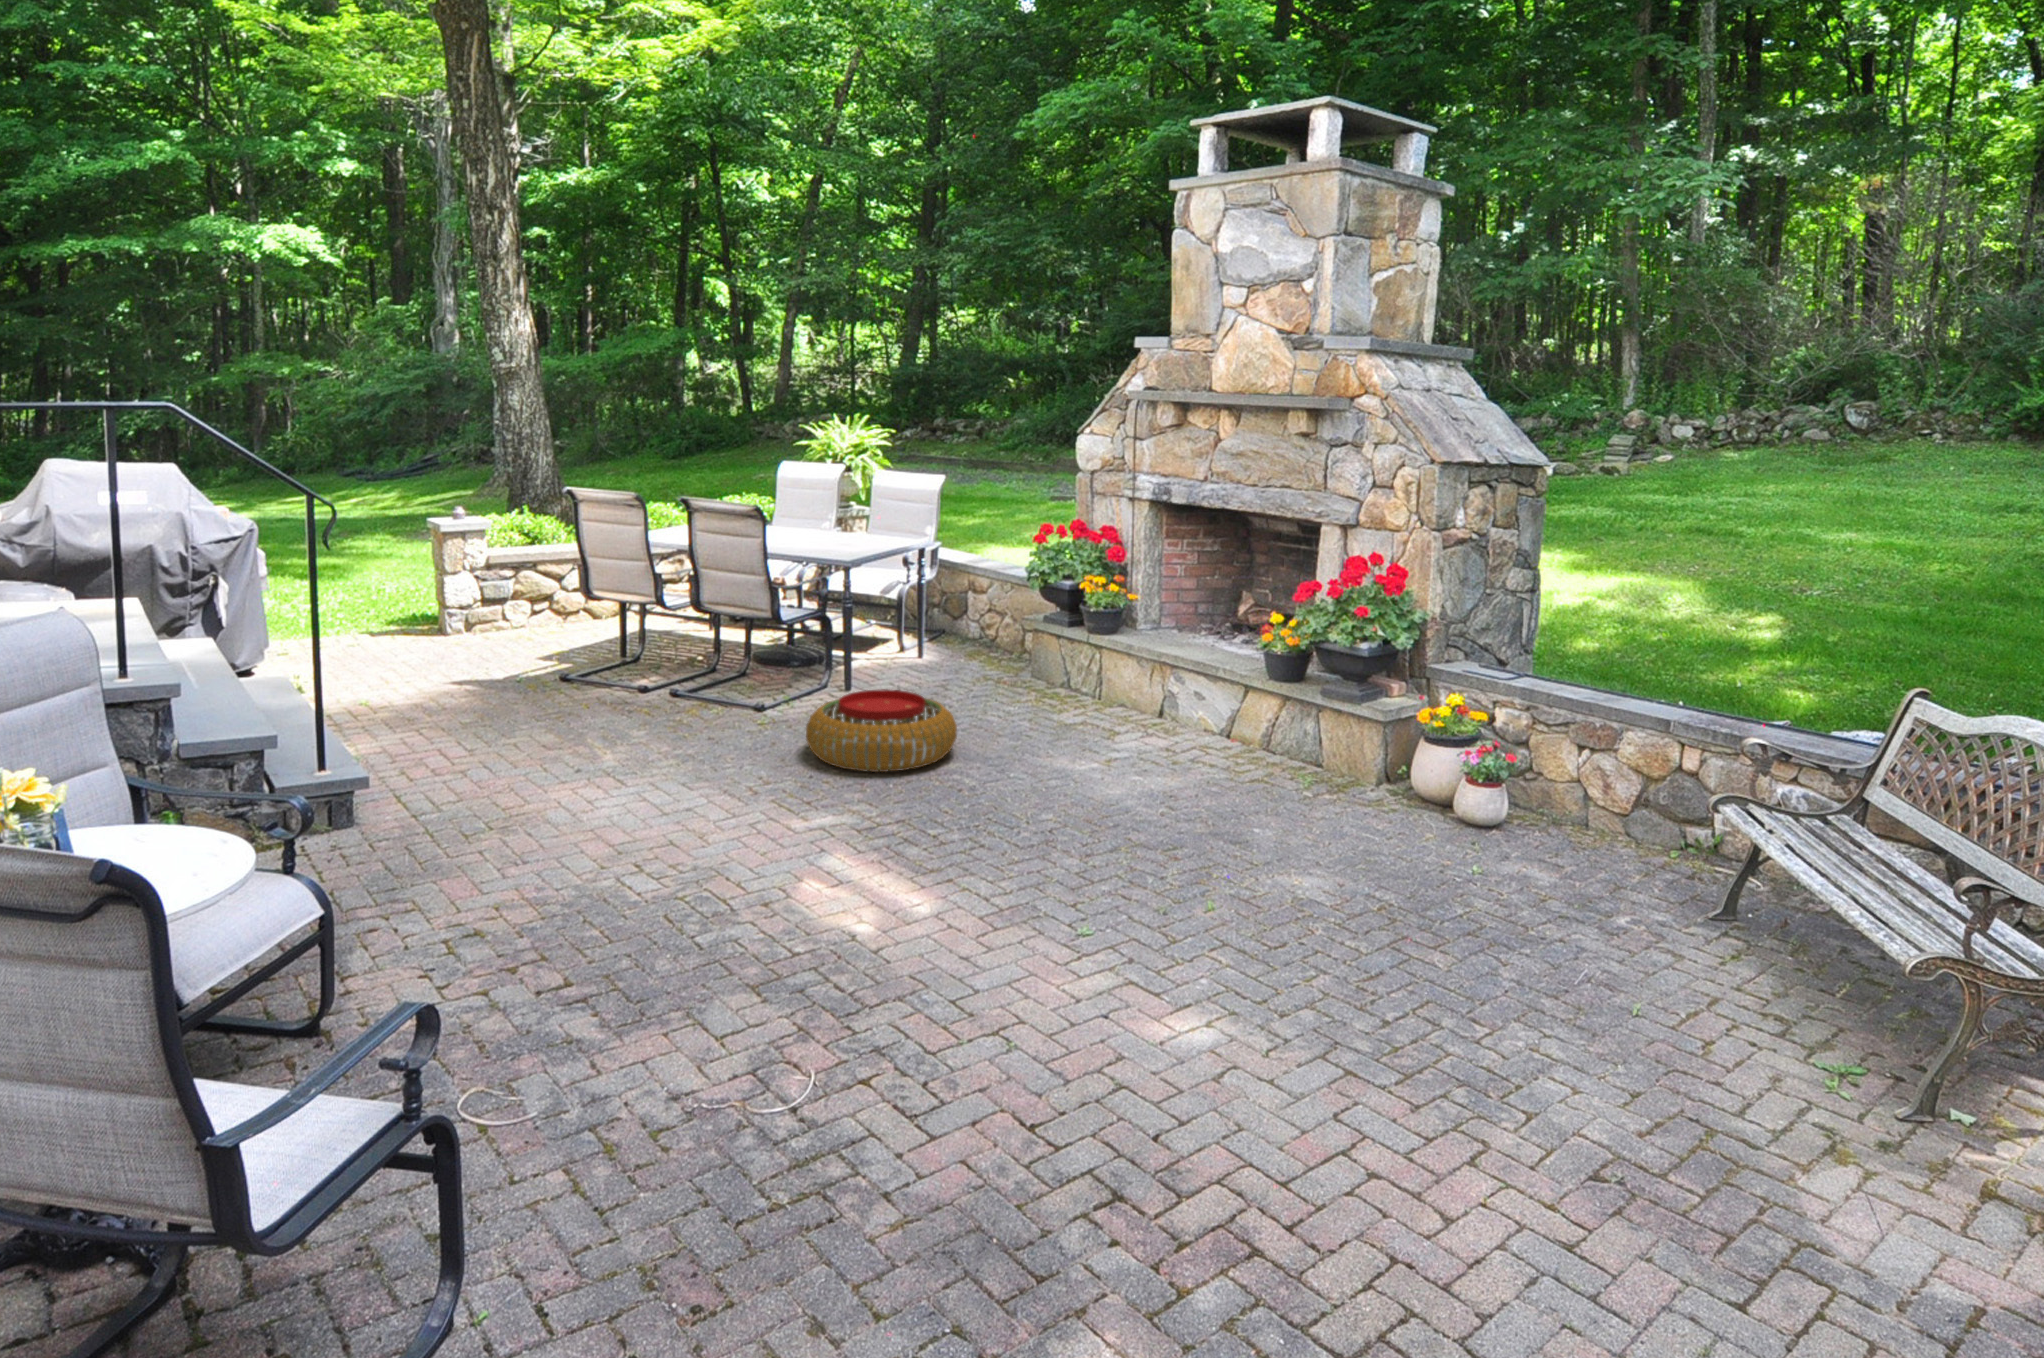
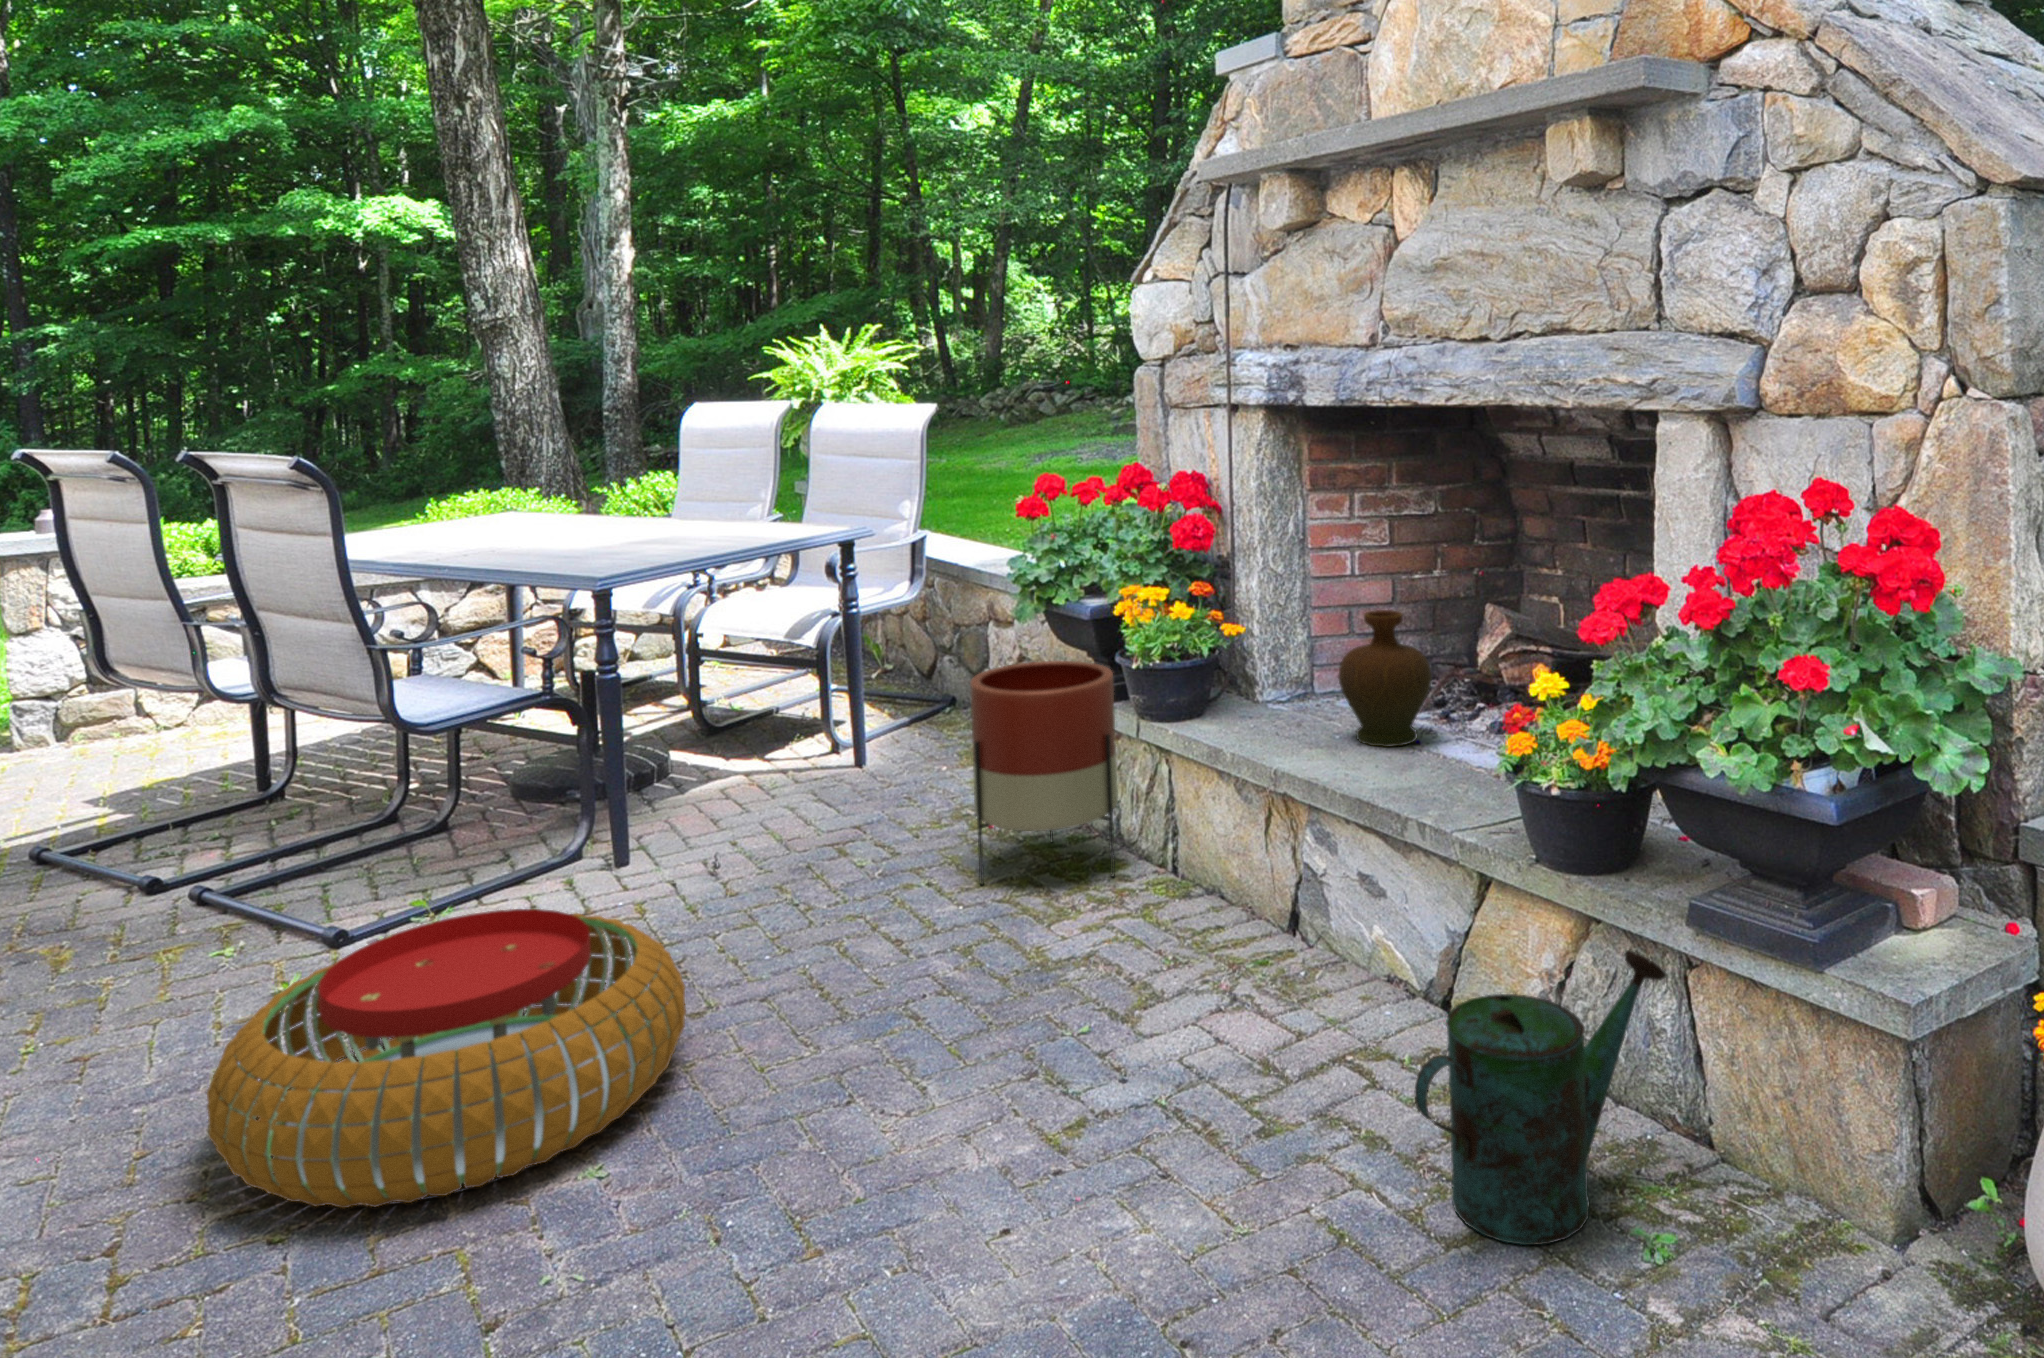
decorative vase: none [1184,593,1223,648] -> present [1338,610,1432,747]
planter: none [1017,609,1081,703] -> present [970,661,1118,885]
watering can: none [1230,705,1310,786] -> present [1415,950,1666,1245]

